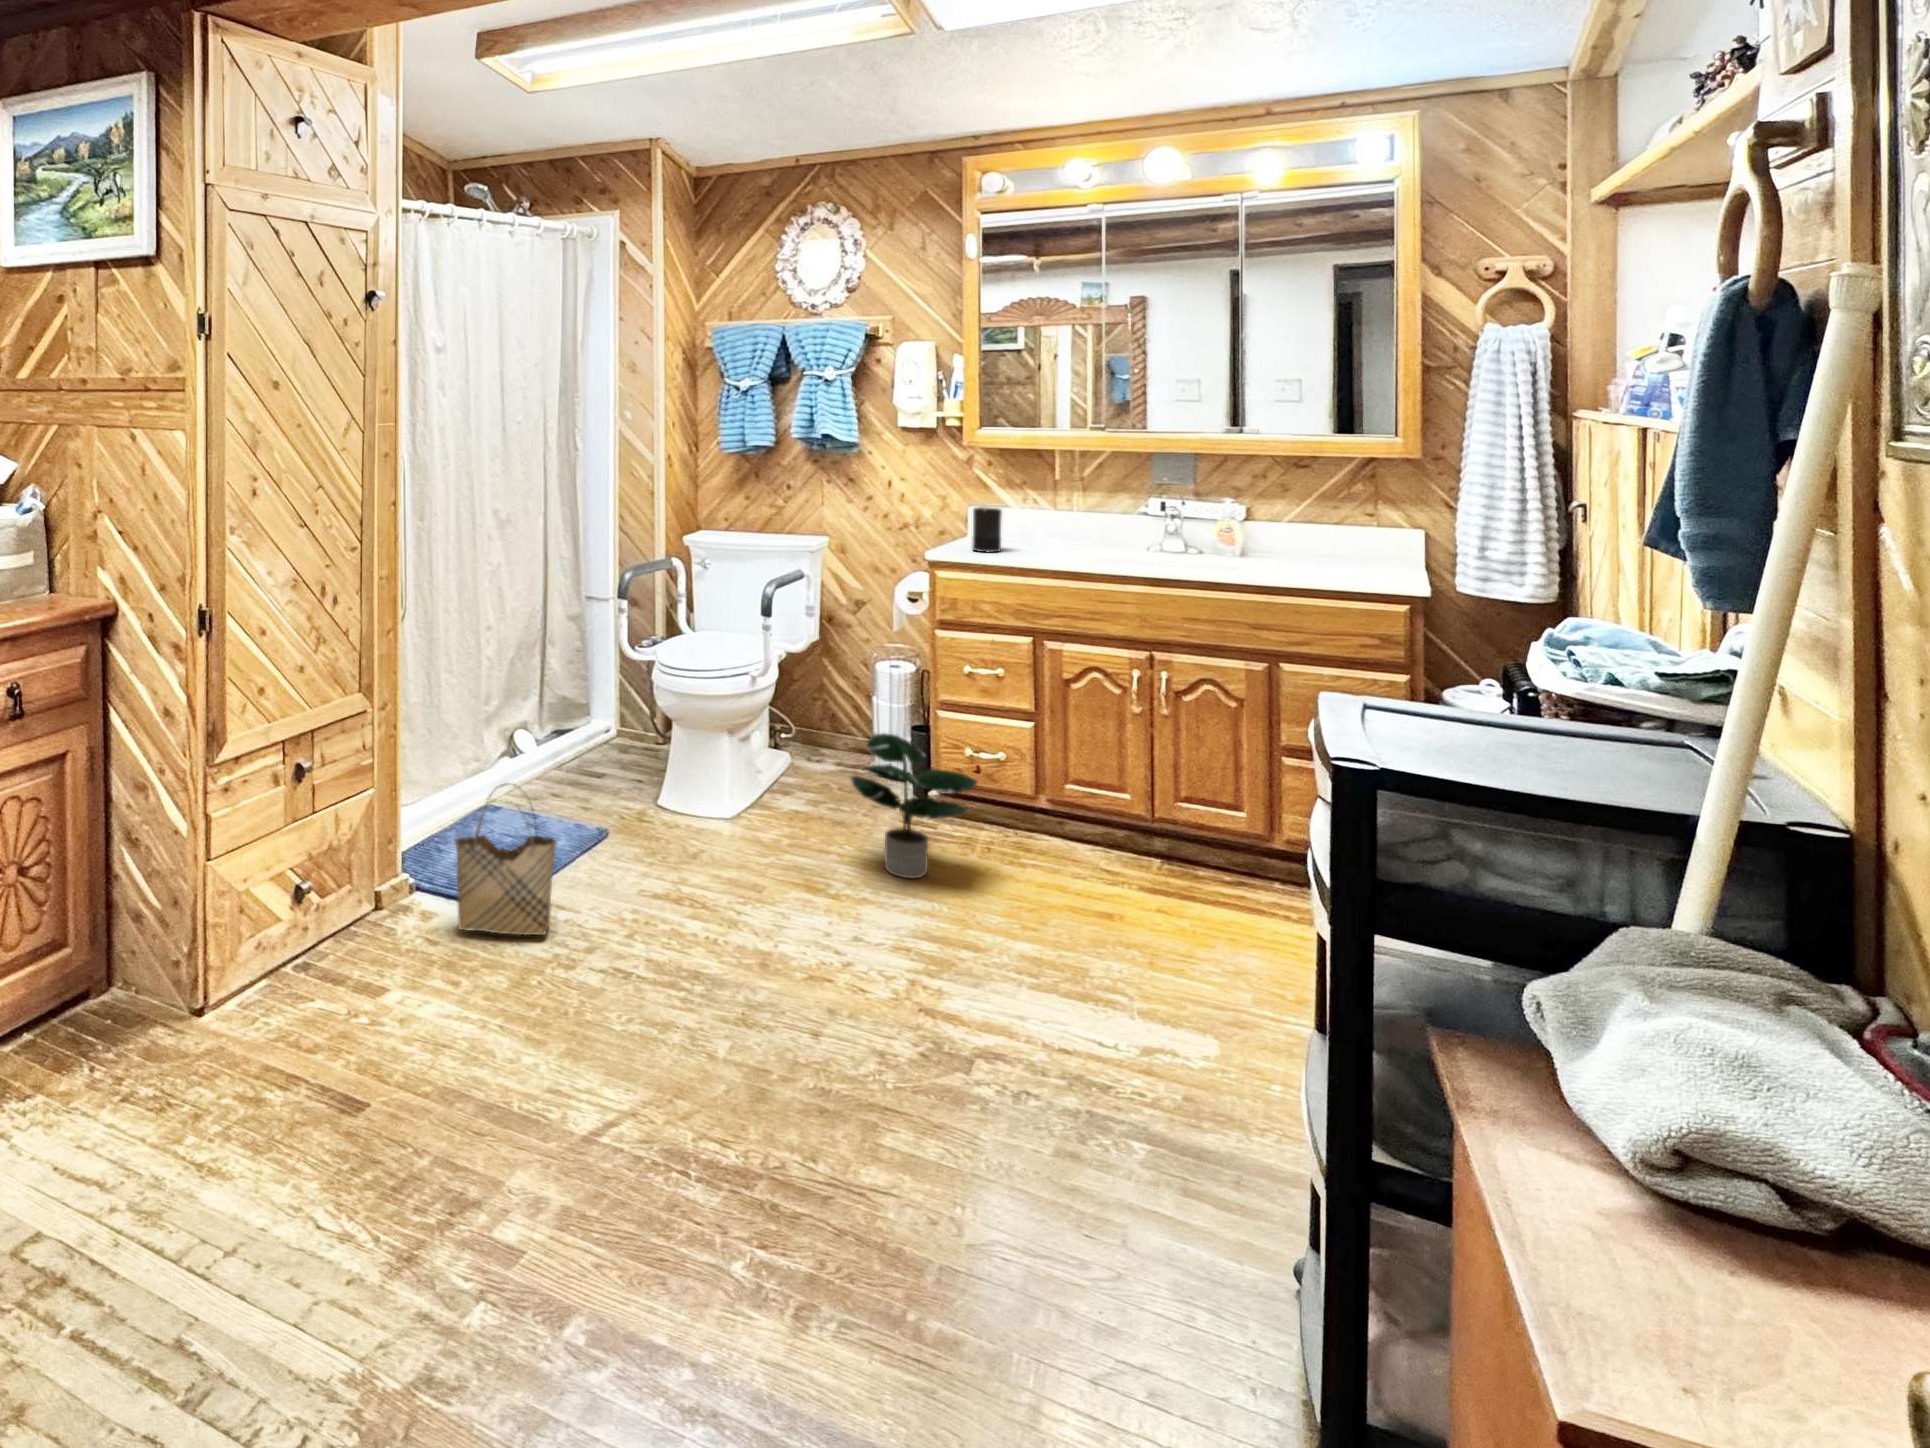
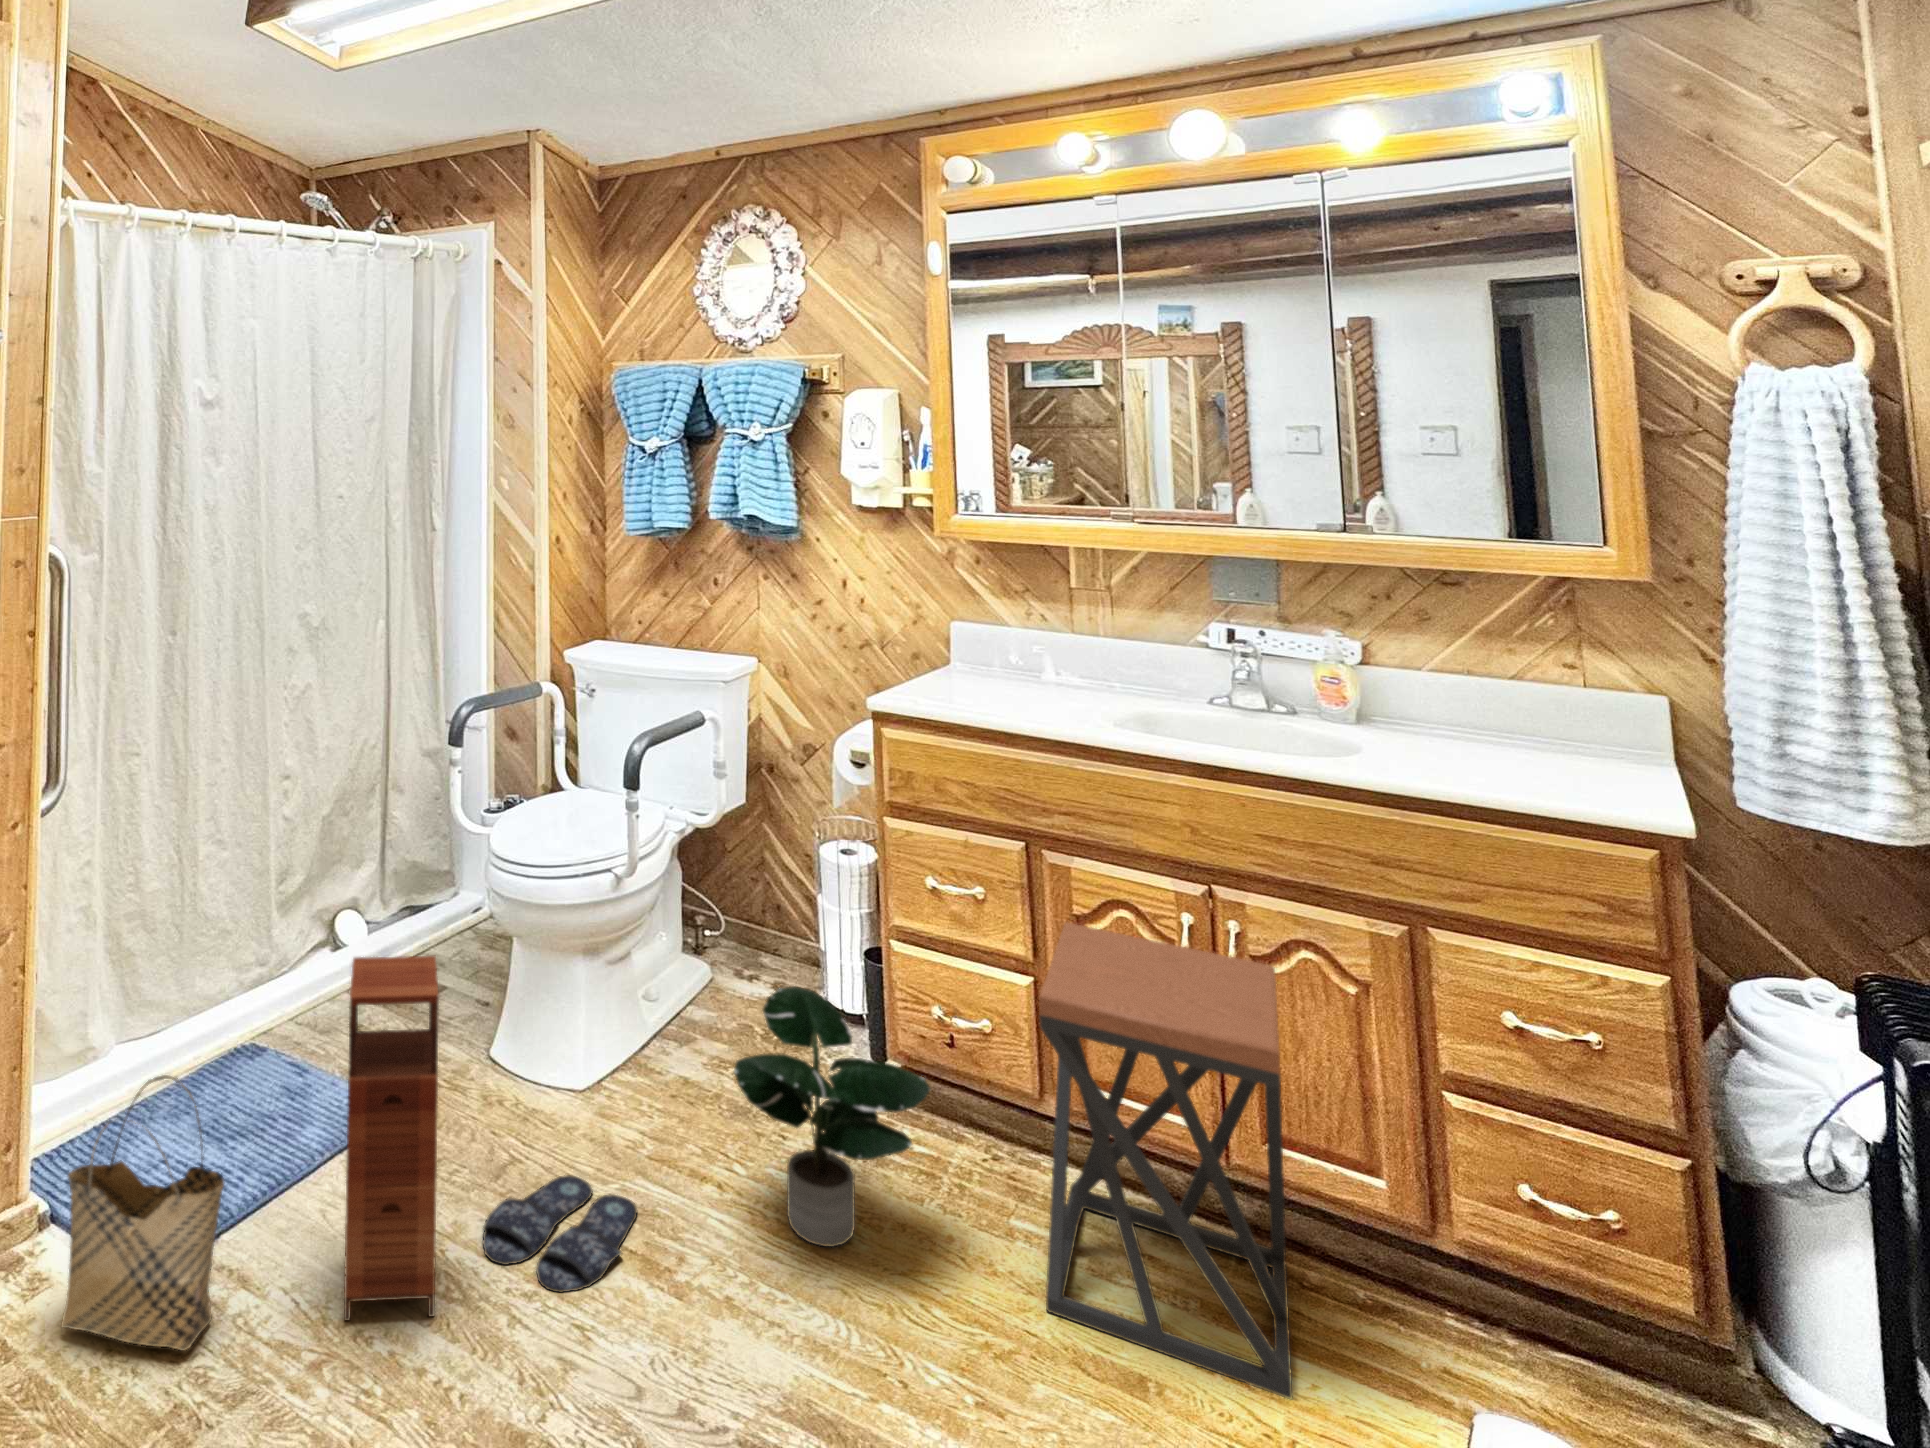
candle: present [972,503,1002,552] -> none [947,621,990,697]
stool: none [1049,683,1195,922] -> present [1039,923,1293,1399]
storage cabinet: none [617,708,689,921] -> present [344,955,439,1321]
slippers: none [697,856,790,904] -> present [483,1175,637,1292]

